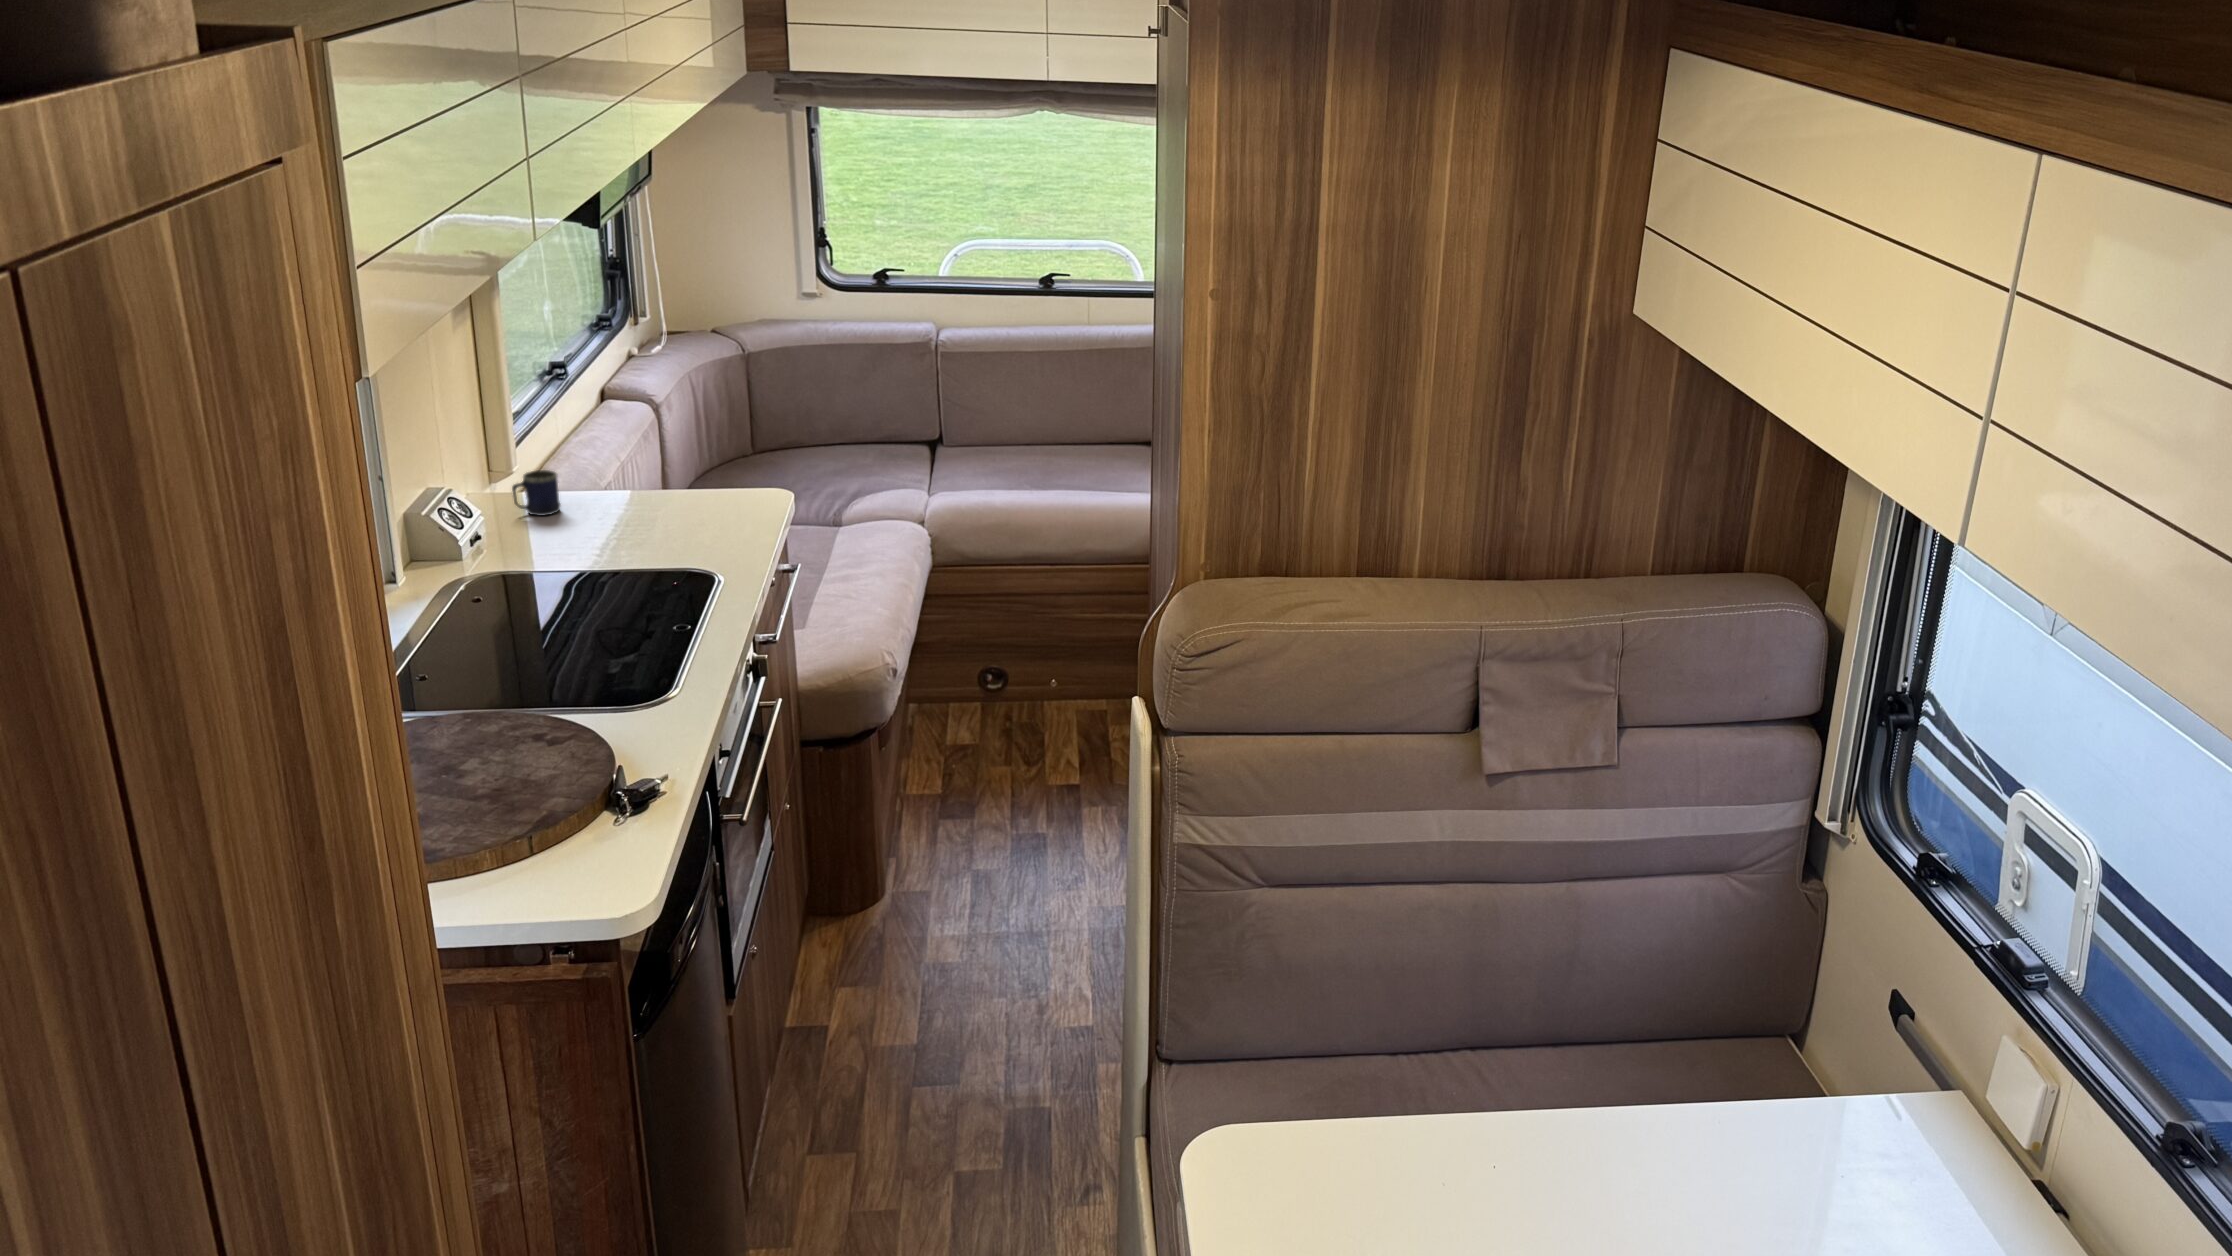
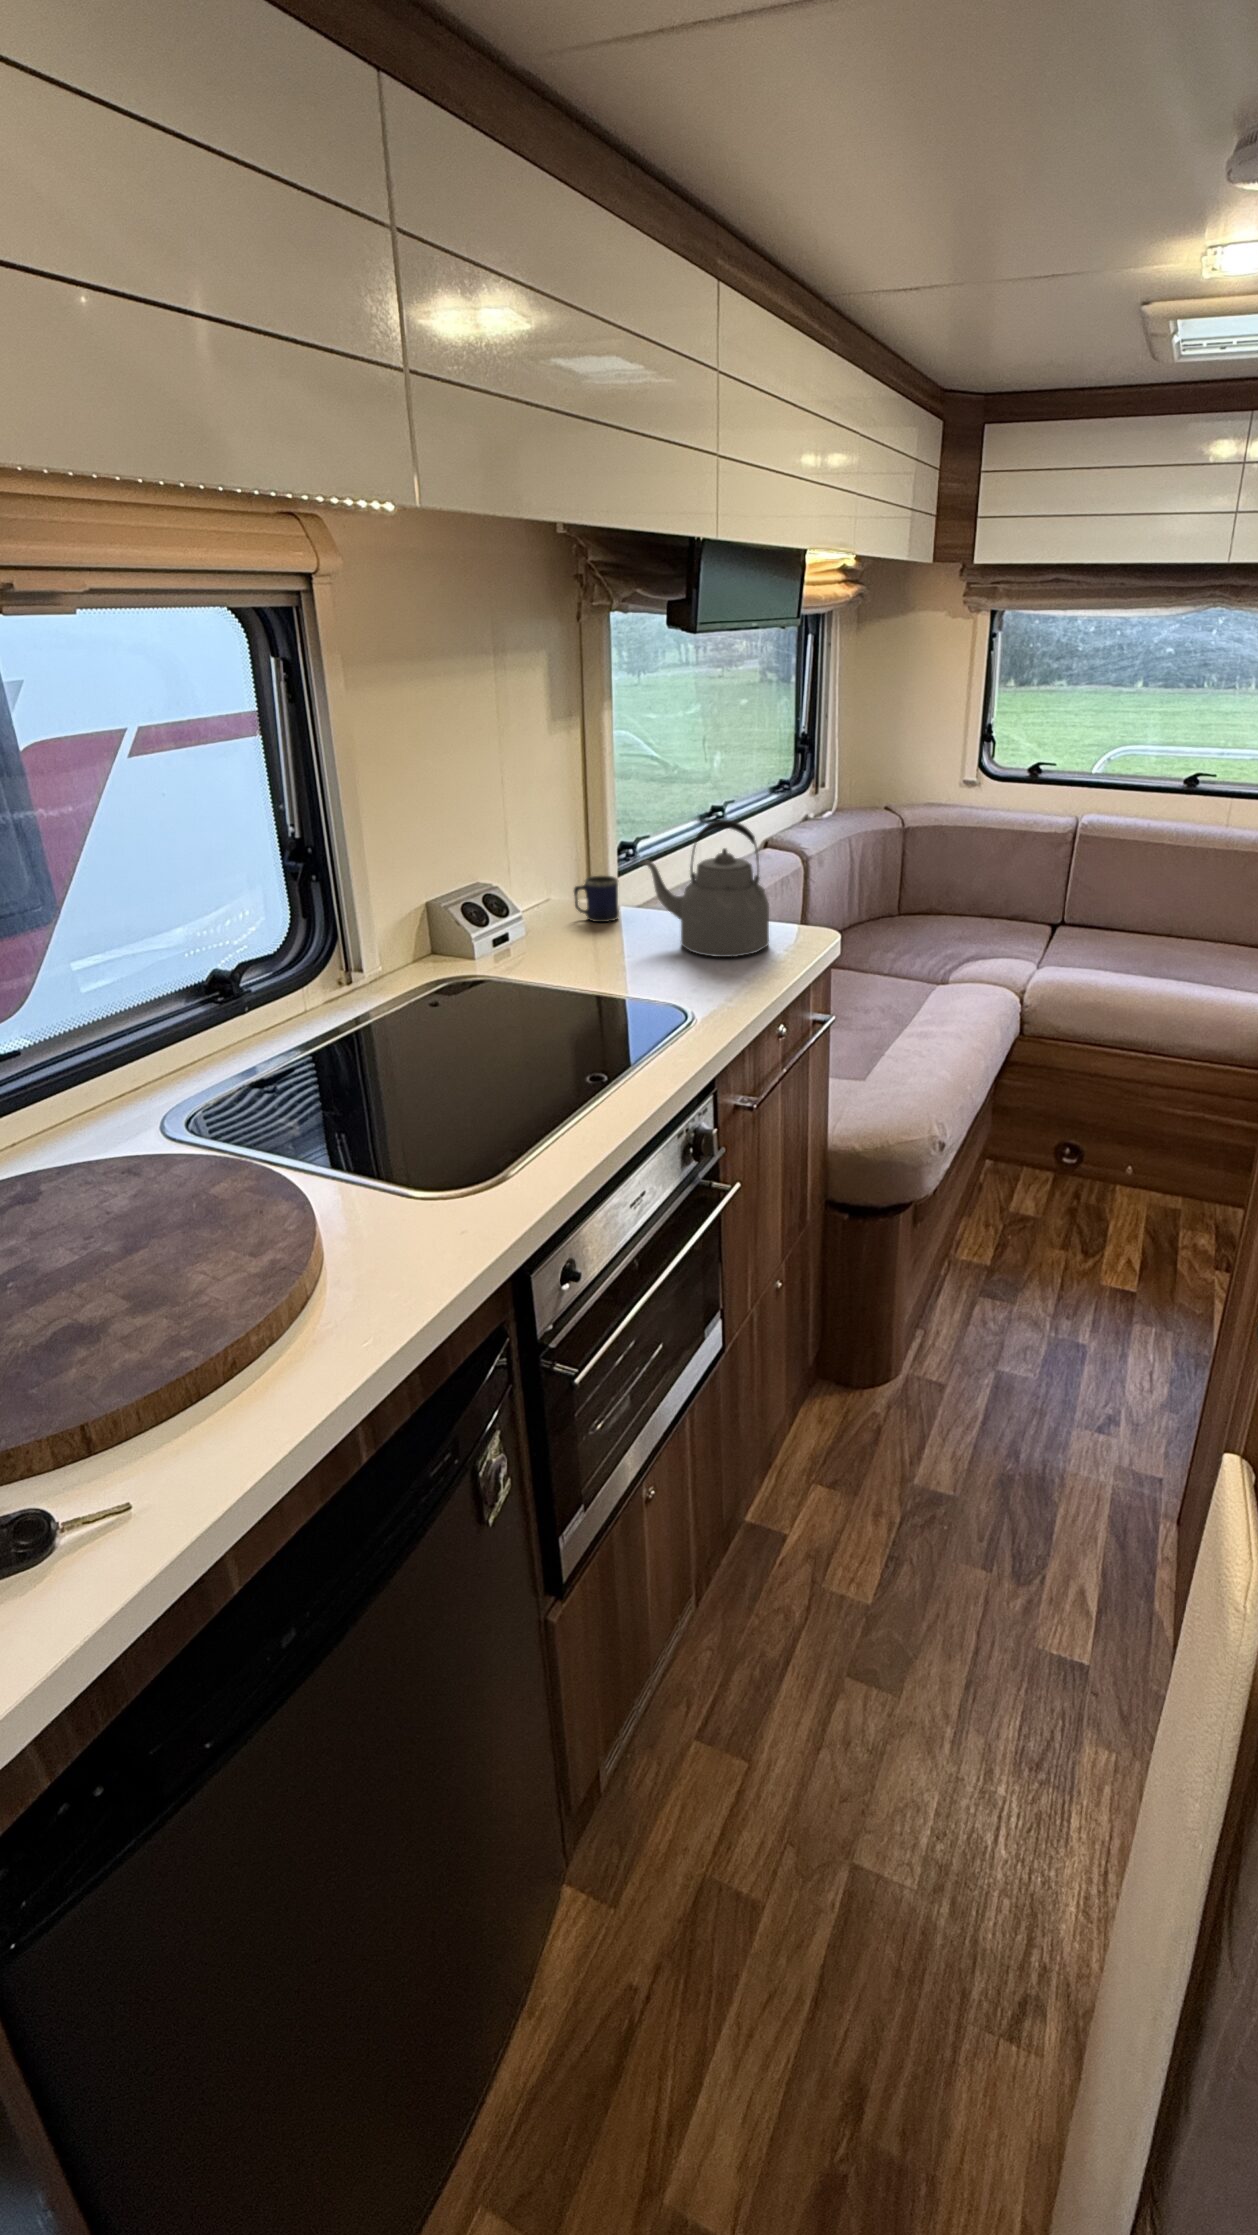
kettle: none [597,413,728,533] -> present [640,820,769,957]

